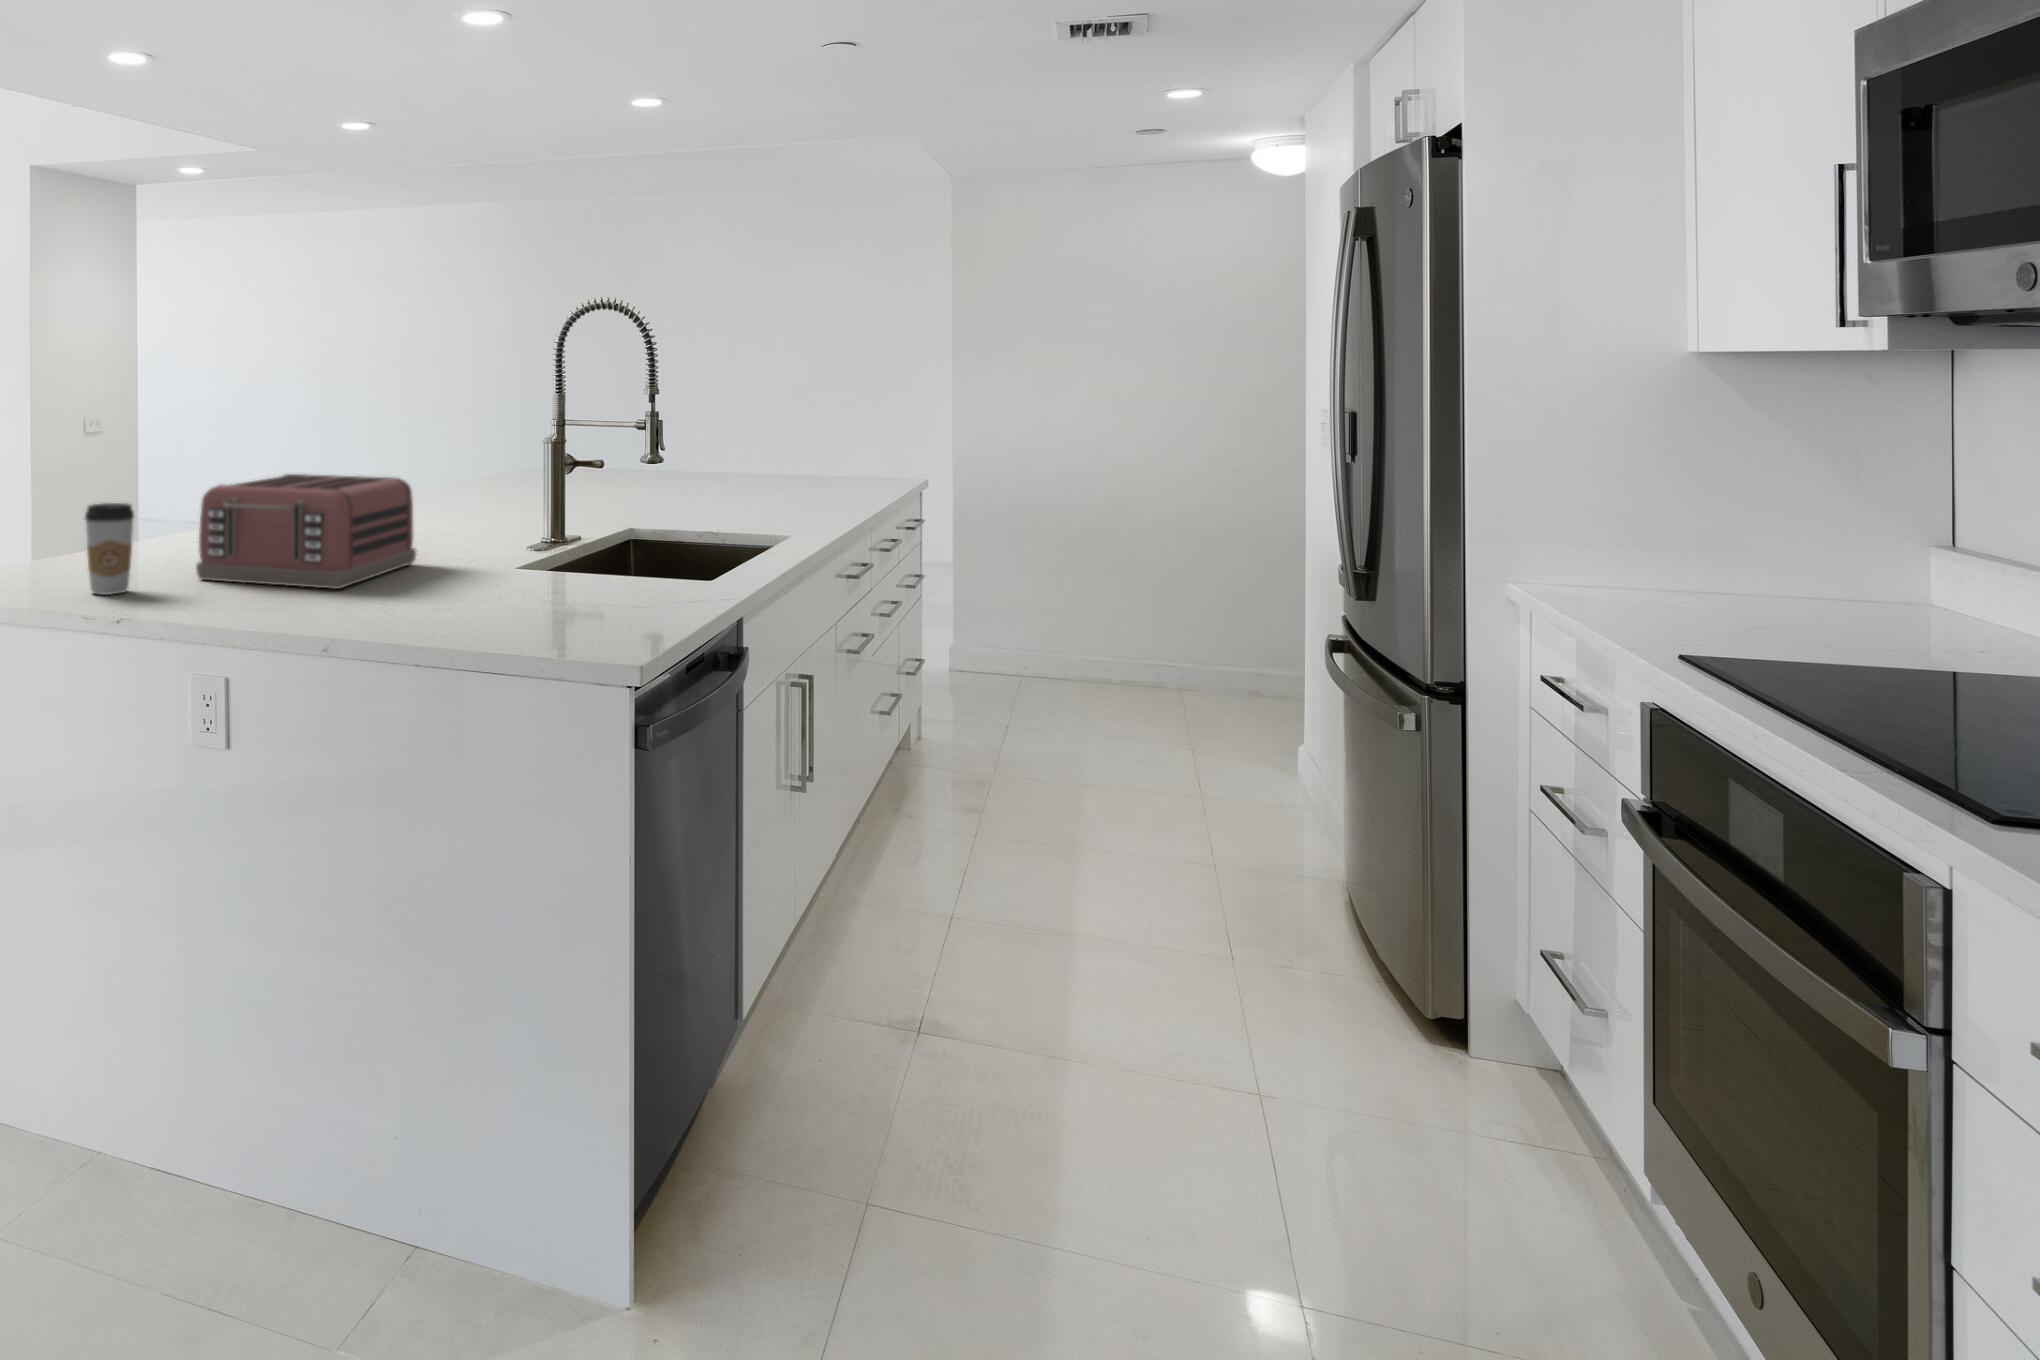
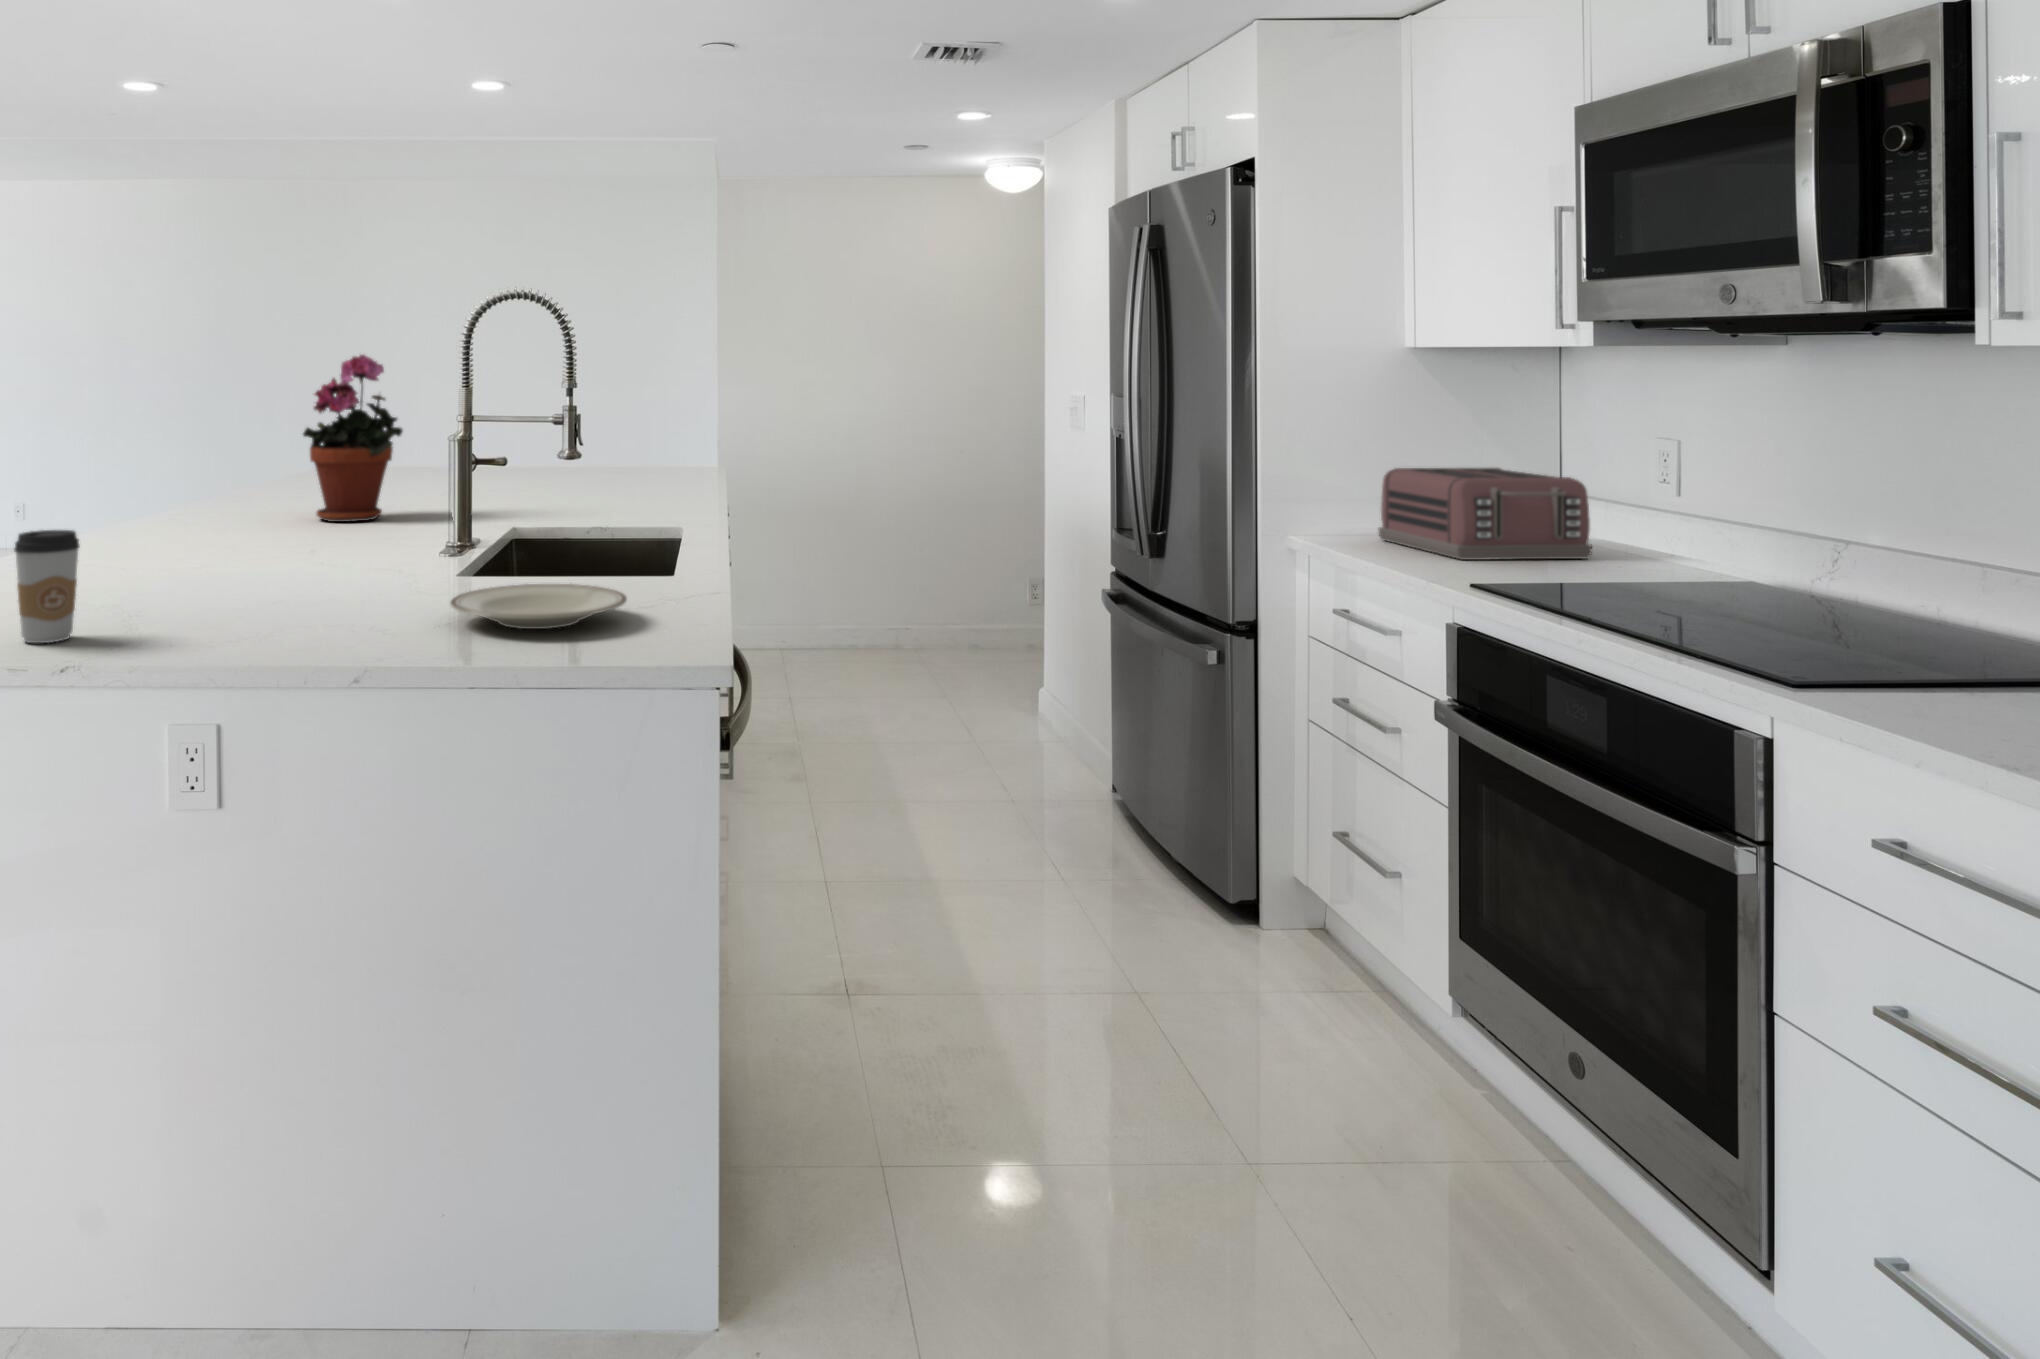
potted plant: none [436,358,519,511] -> present [303,355,403,522]
toaster: present [196,474,416,589] -> present [1379,468,1592,560]
plate: none [419,574,582,615] -> present [450,584,627,629]

